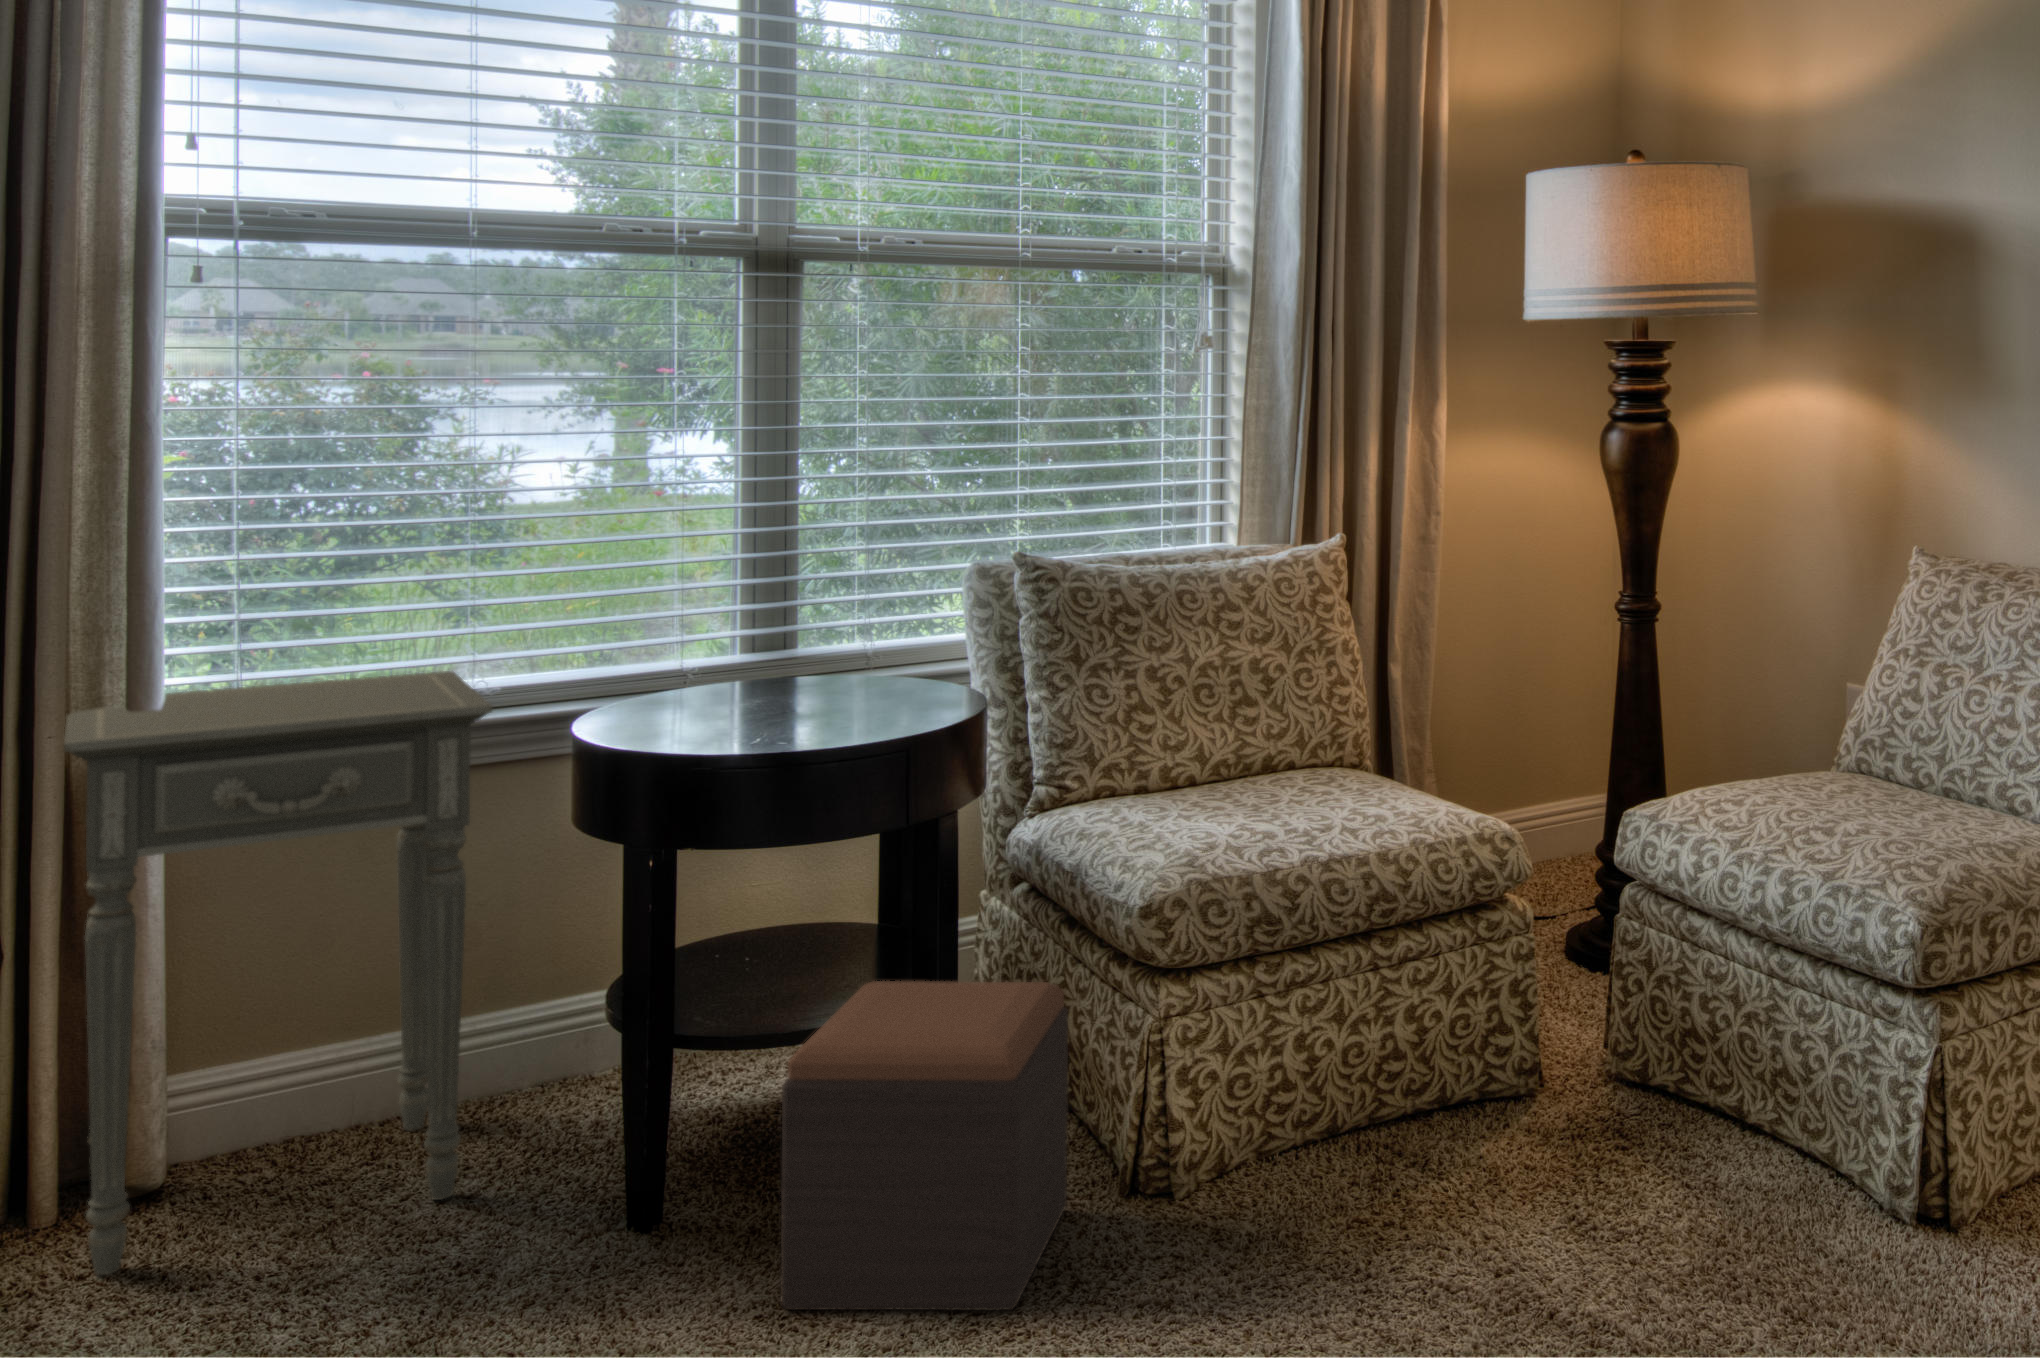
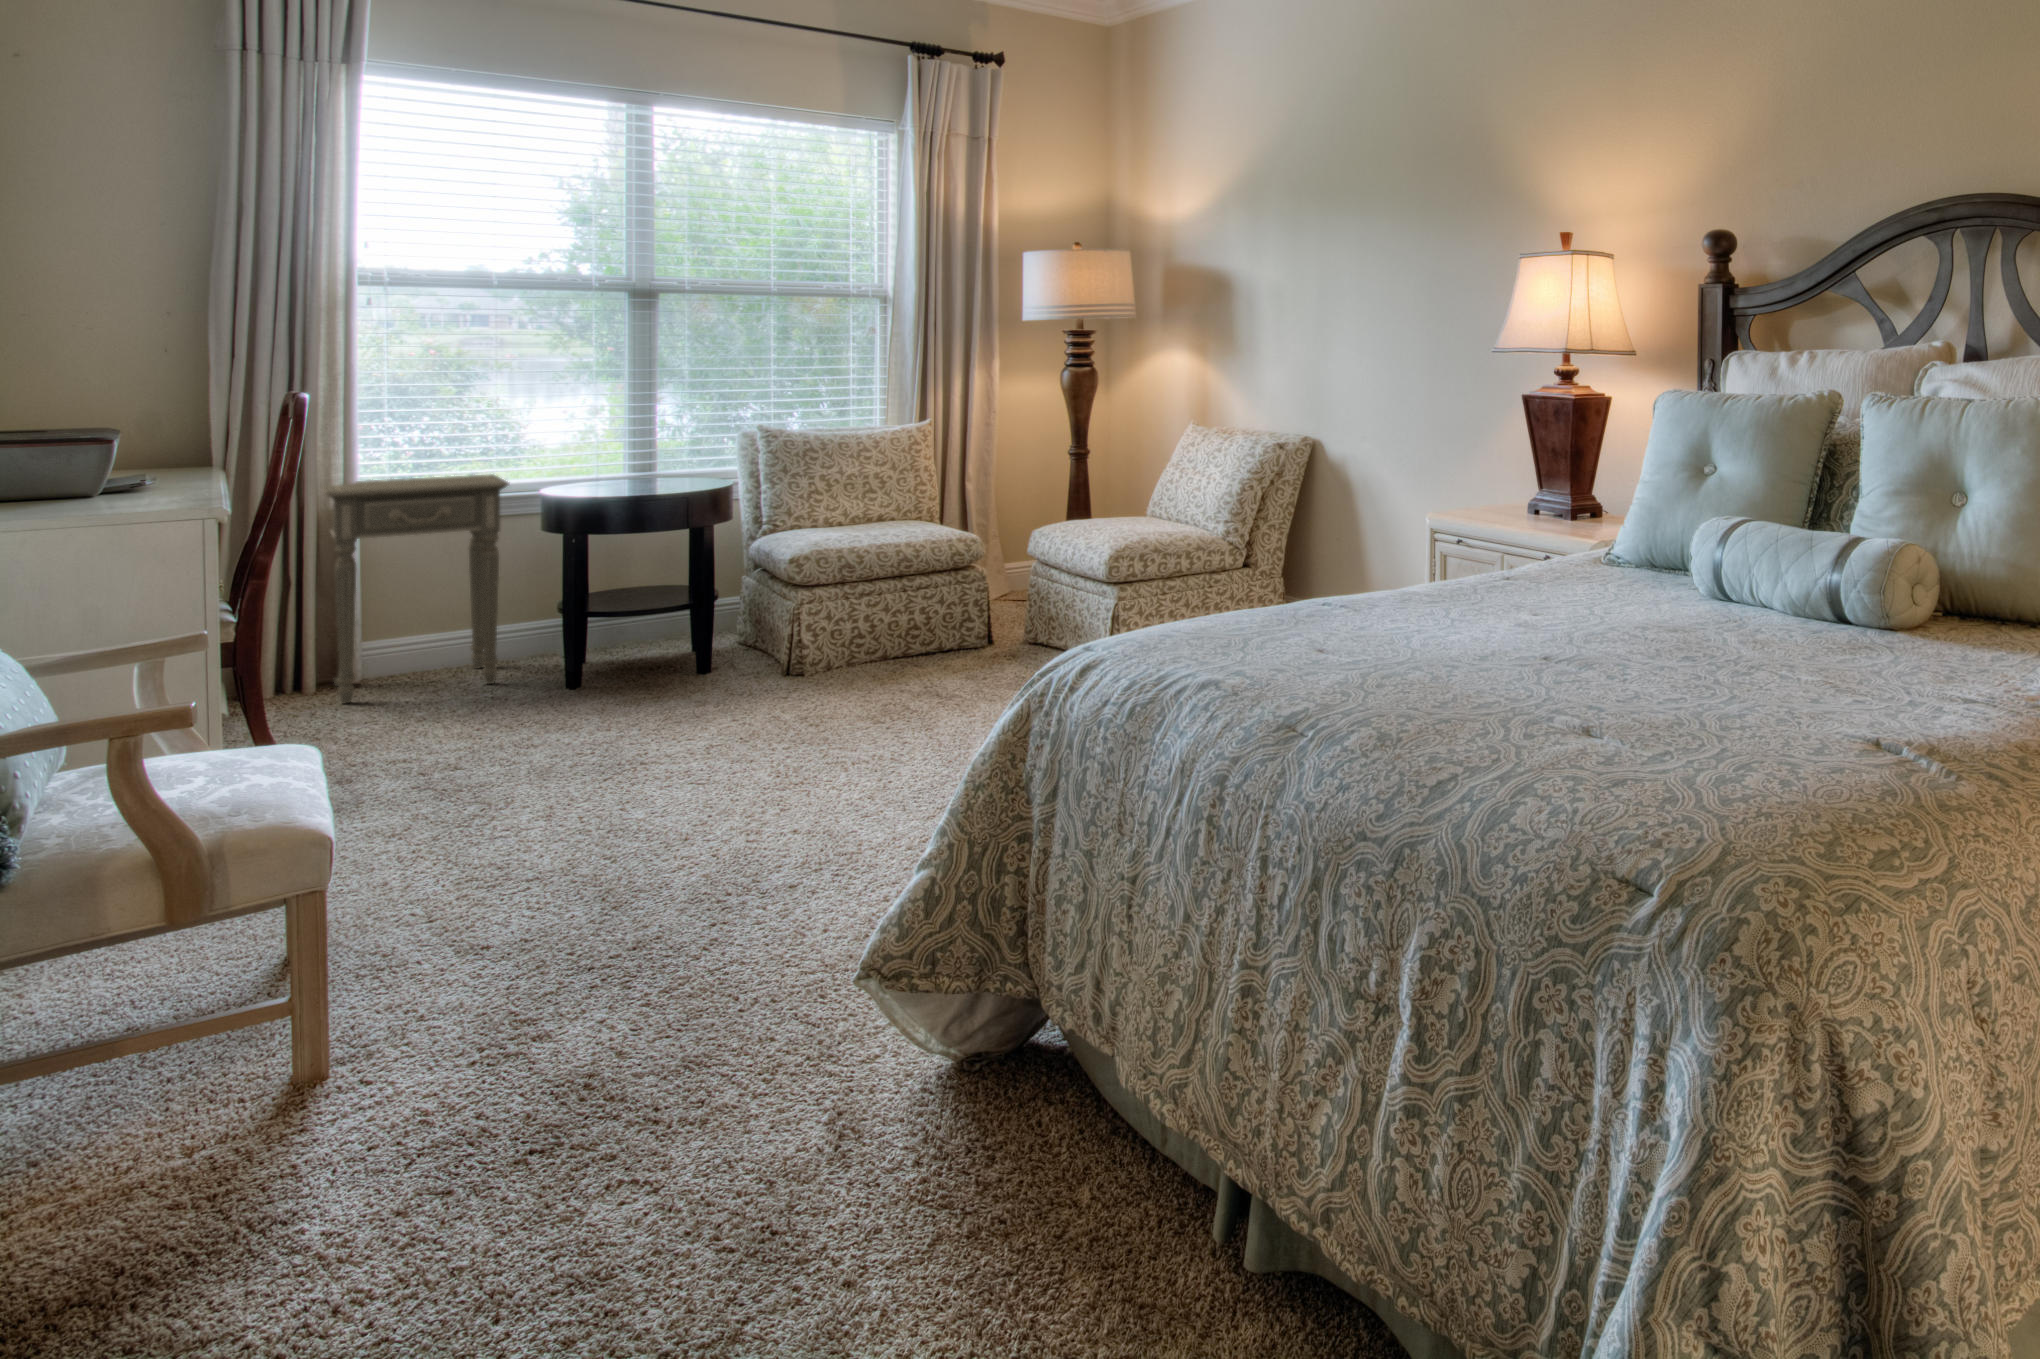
footstool: present [780,981,1068,1310] -> none [628,590,759,704]

